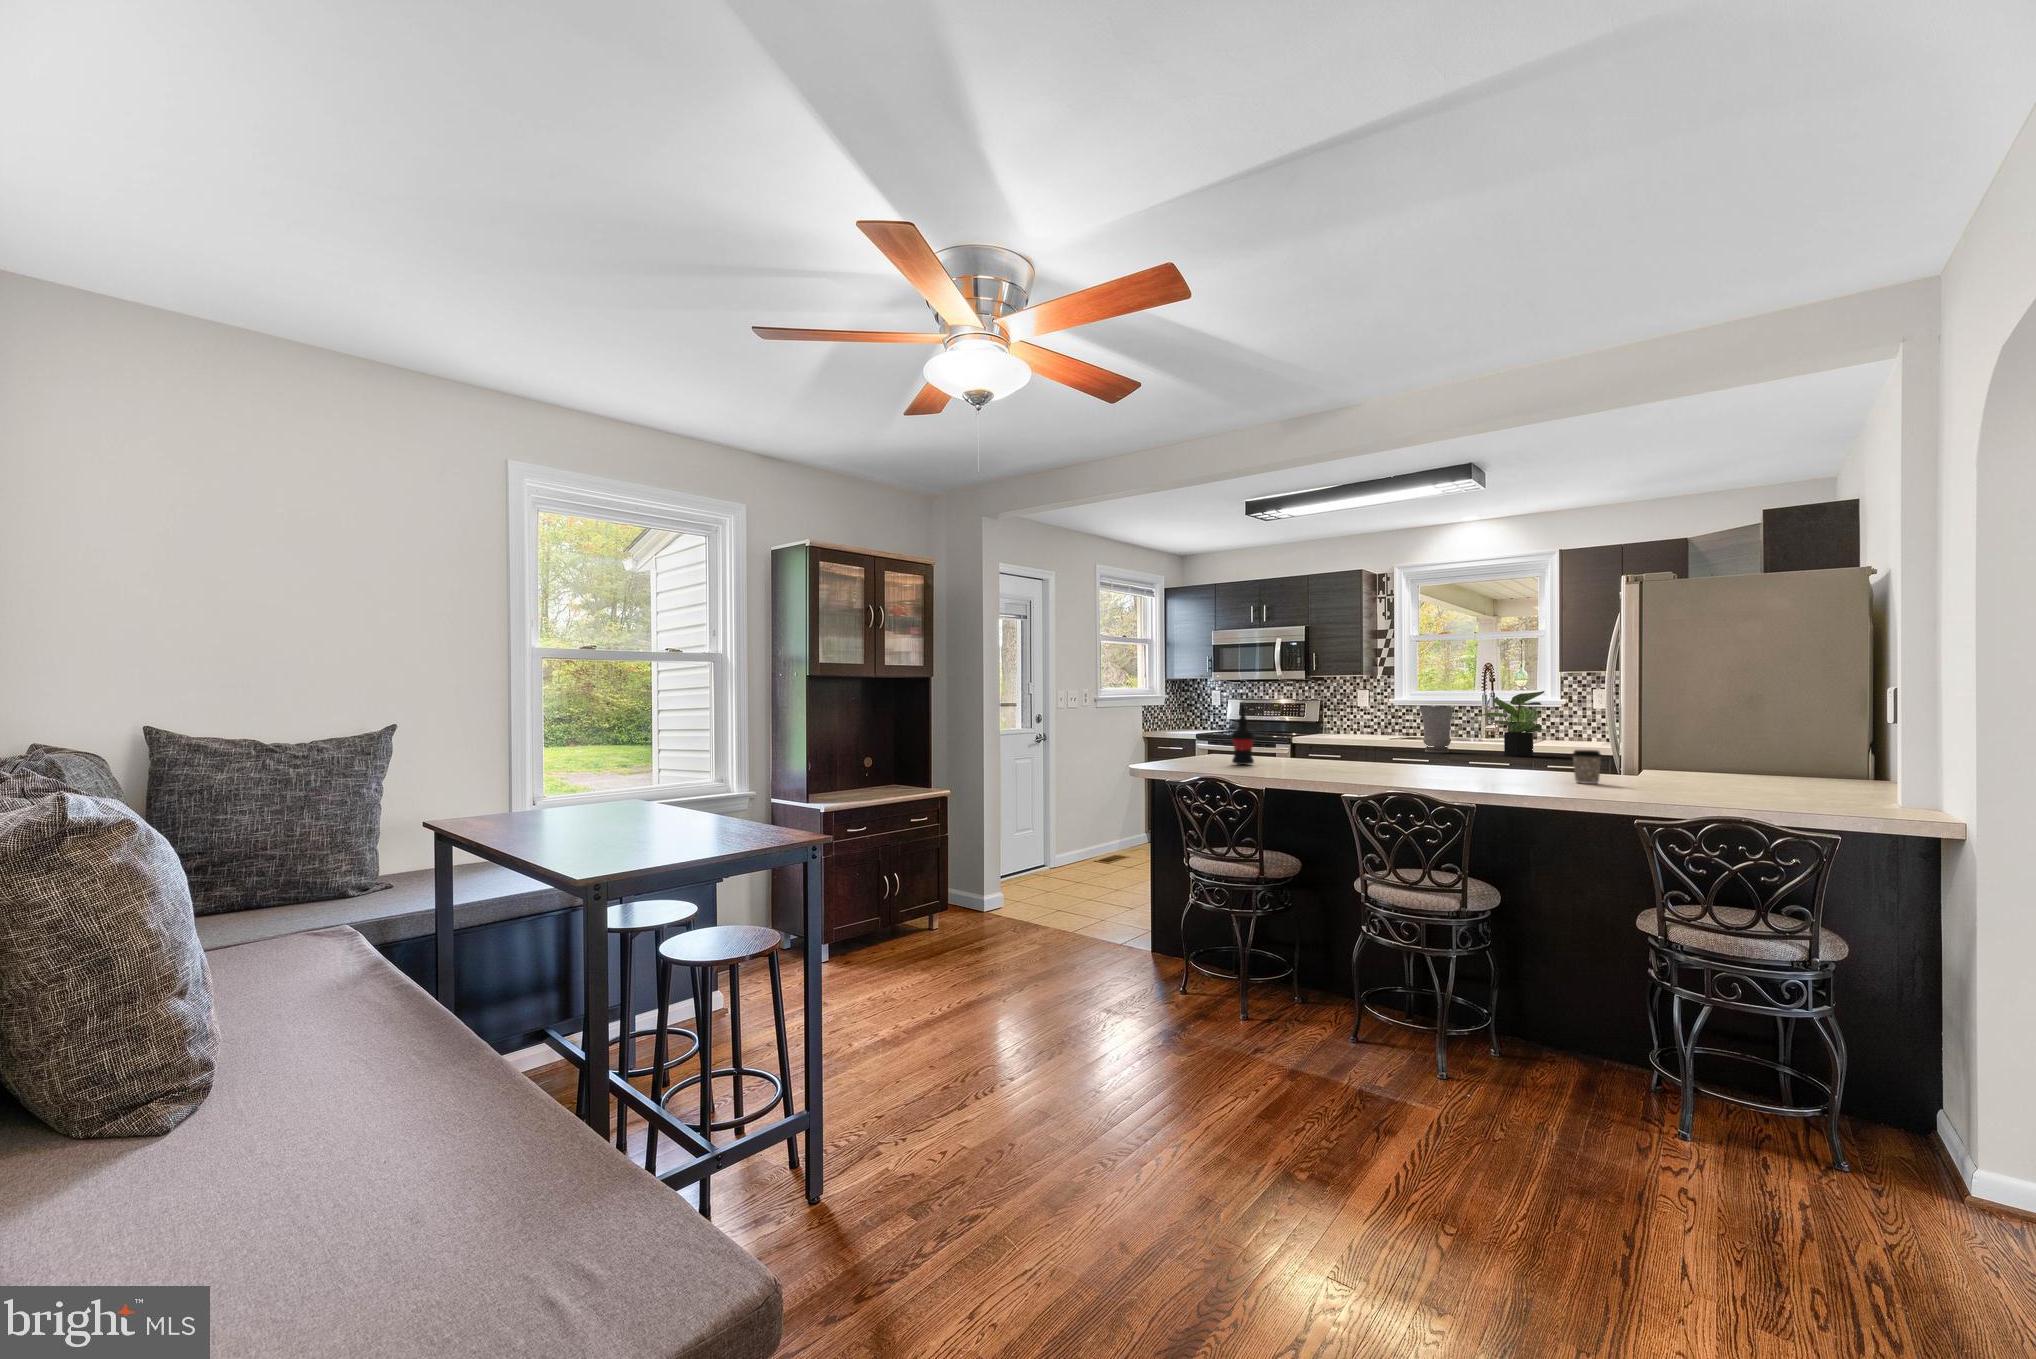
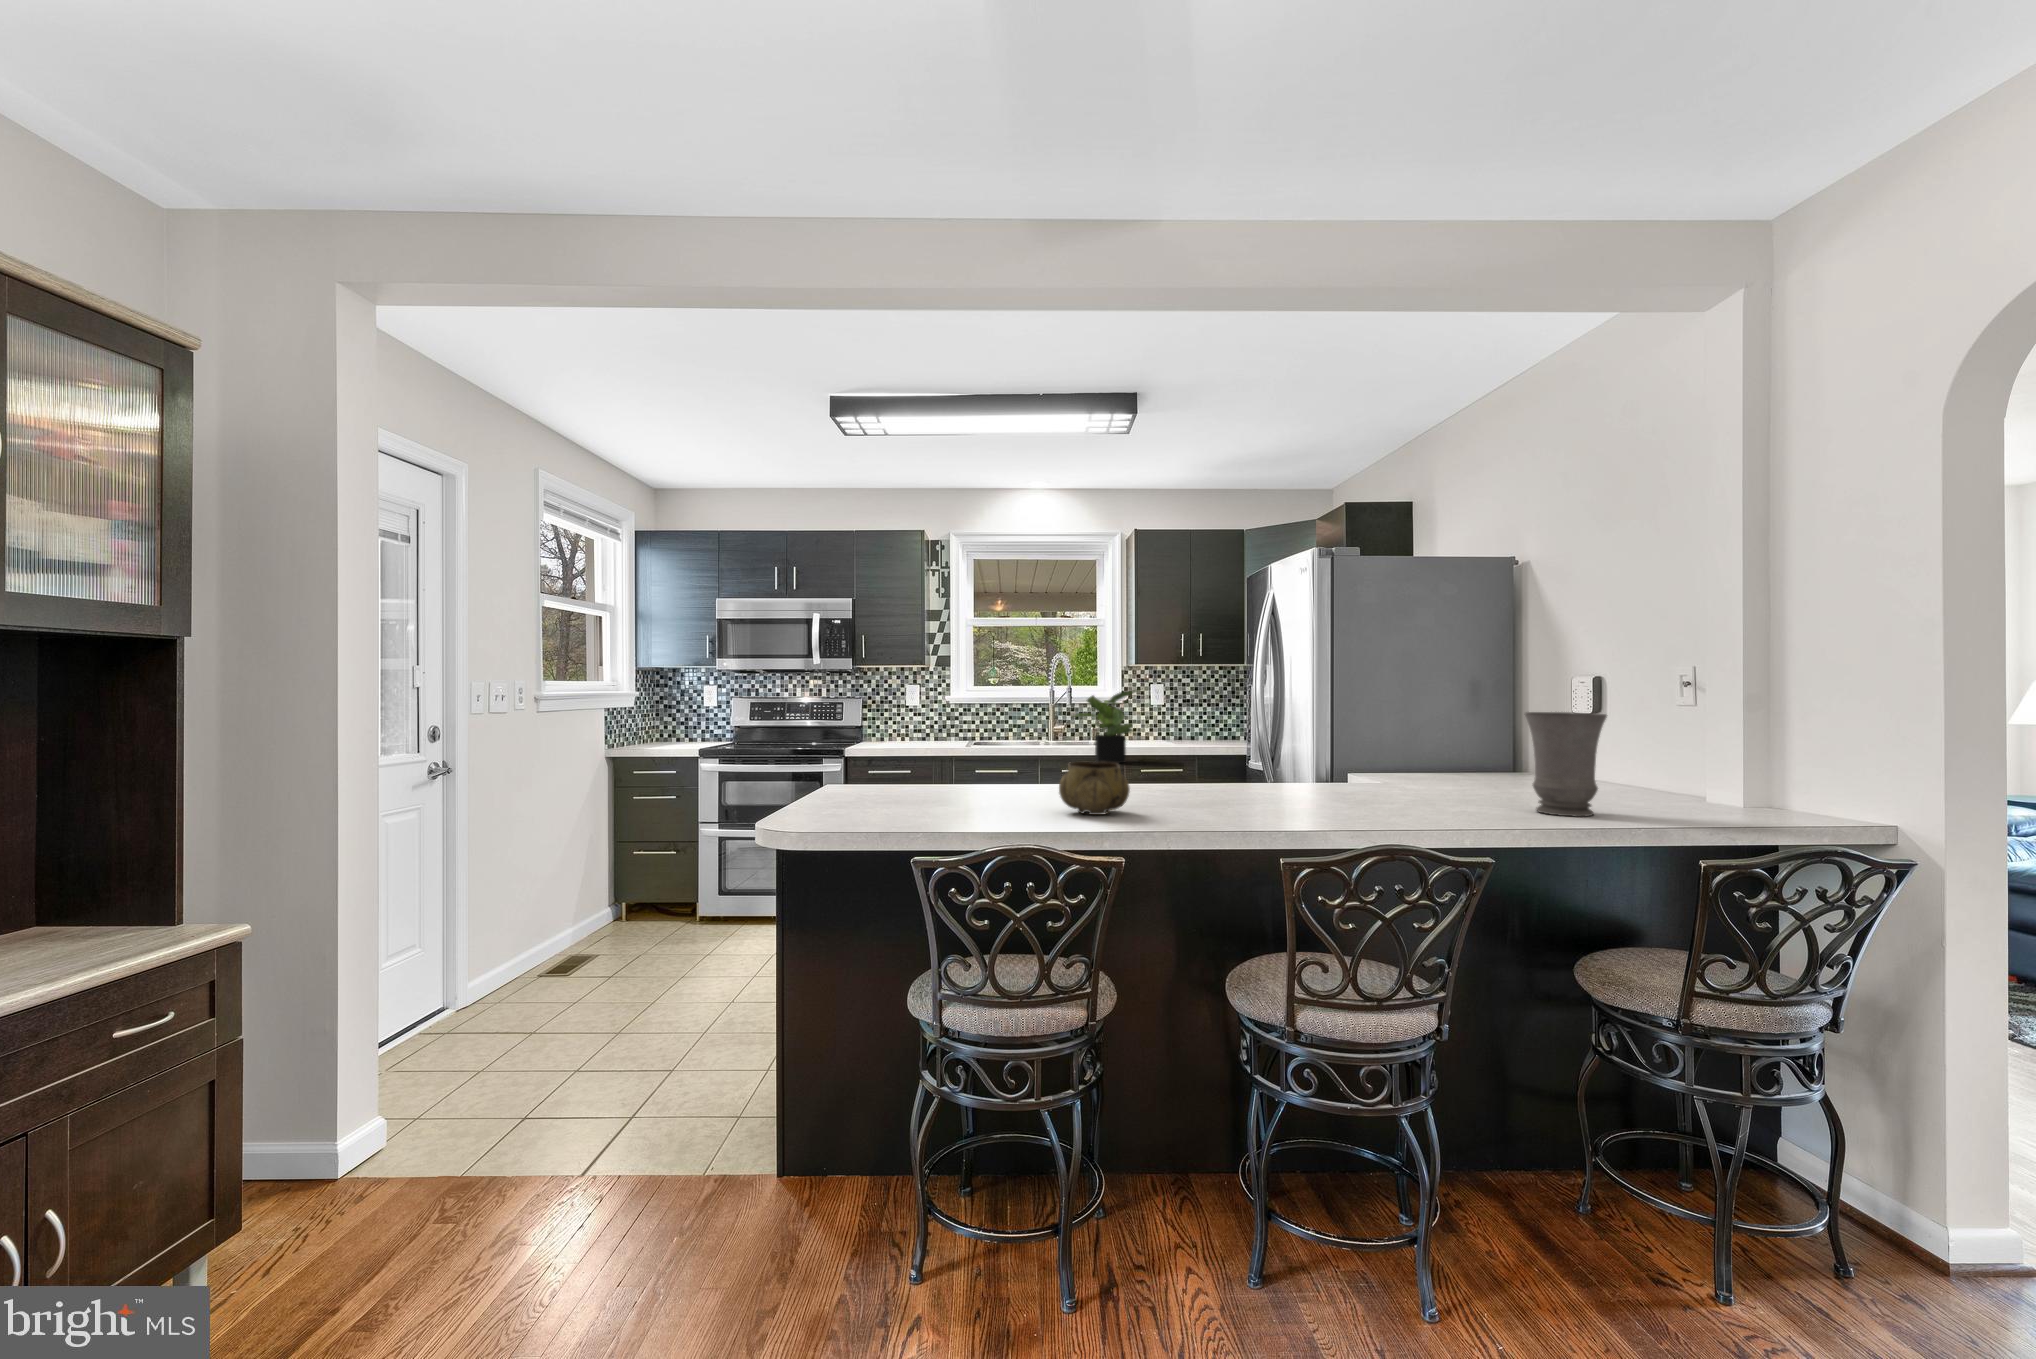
wine bottle: present [1232,702,1254,765] -> none [916,720,954,829]
vase: present [1419,706,1455,753] -> present [1524,712,1607,817]
decorative bowl: none [1340,734,1389,768] -> present [1059,762,1130,815]
coffee cup: present [1572,750,1601,784] -> none [1419,781,1457,829]

